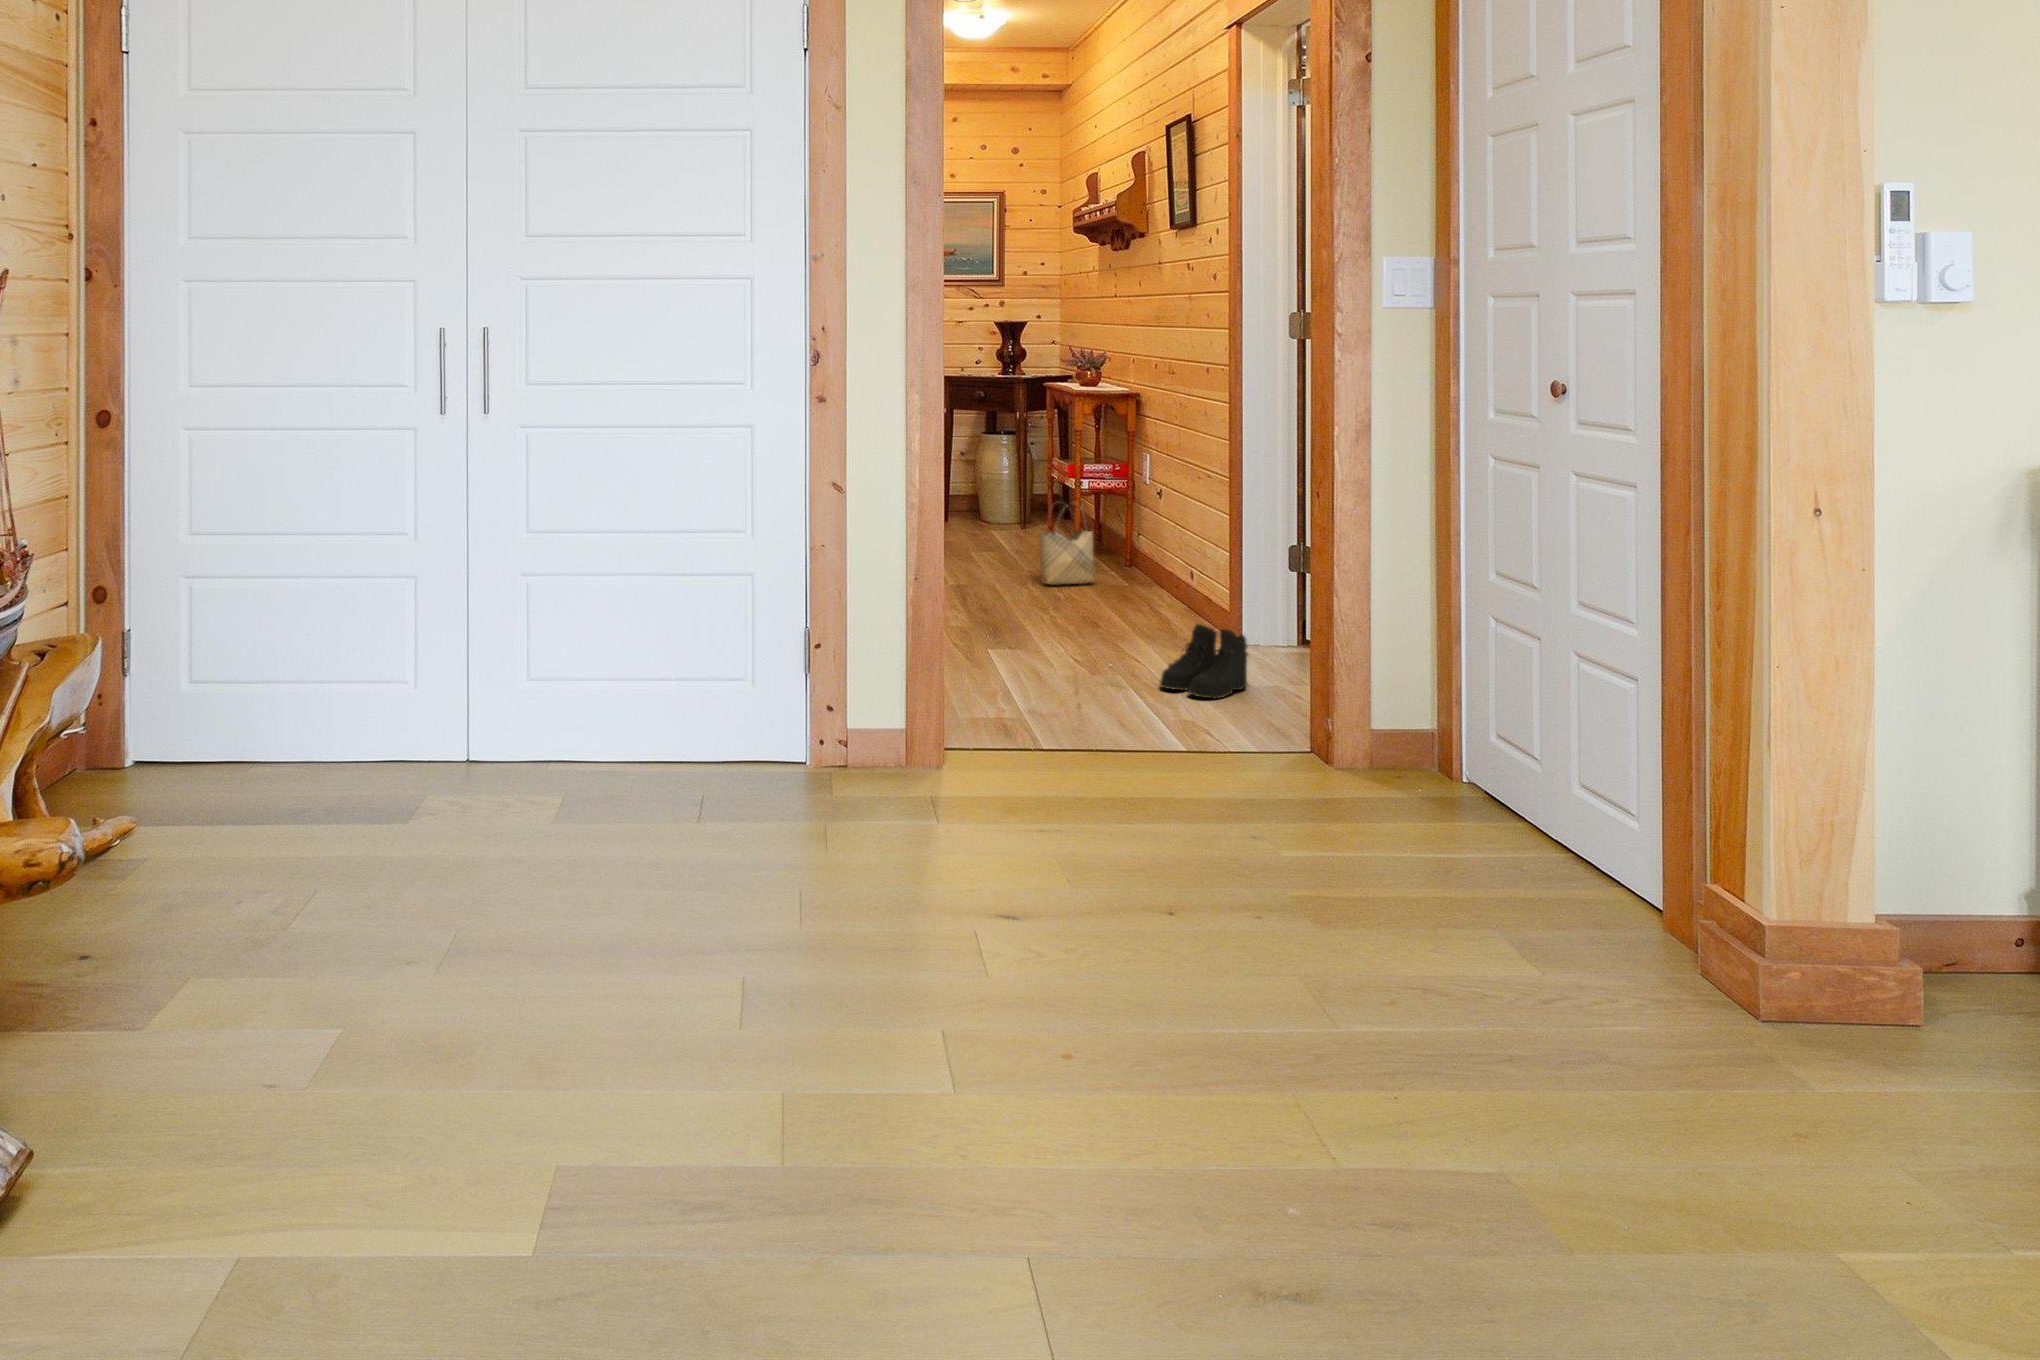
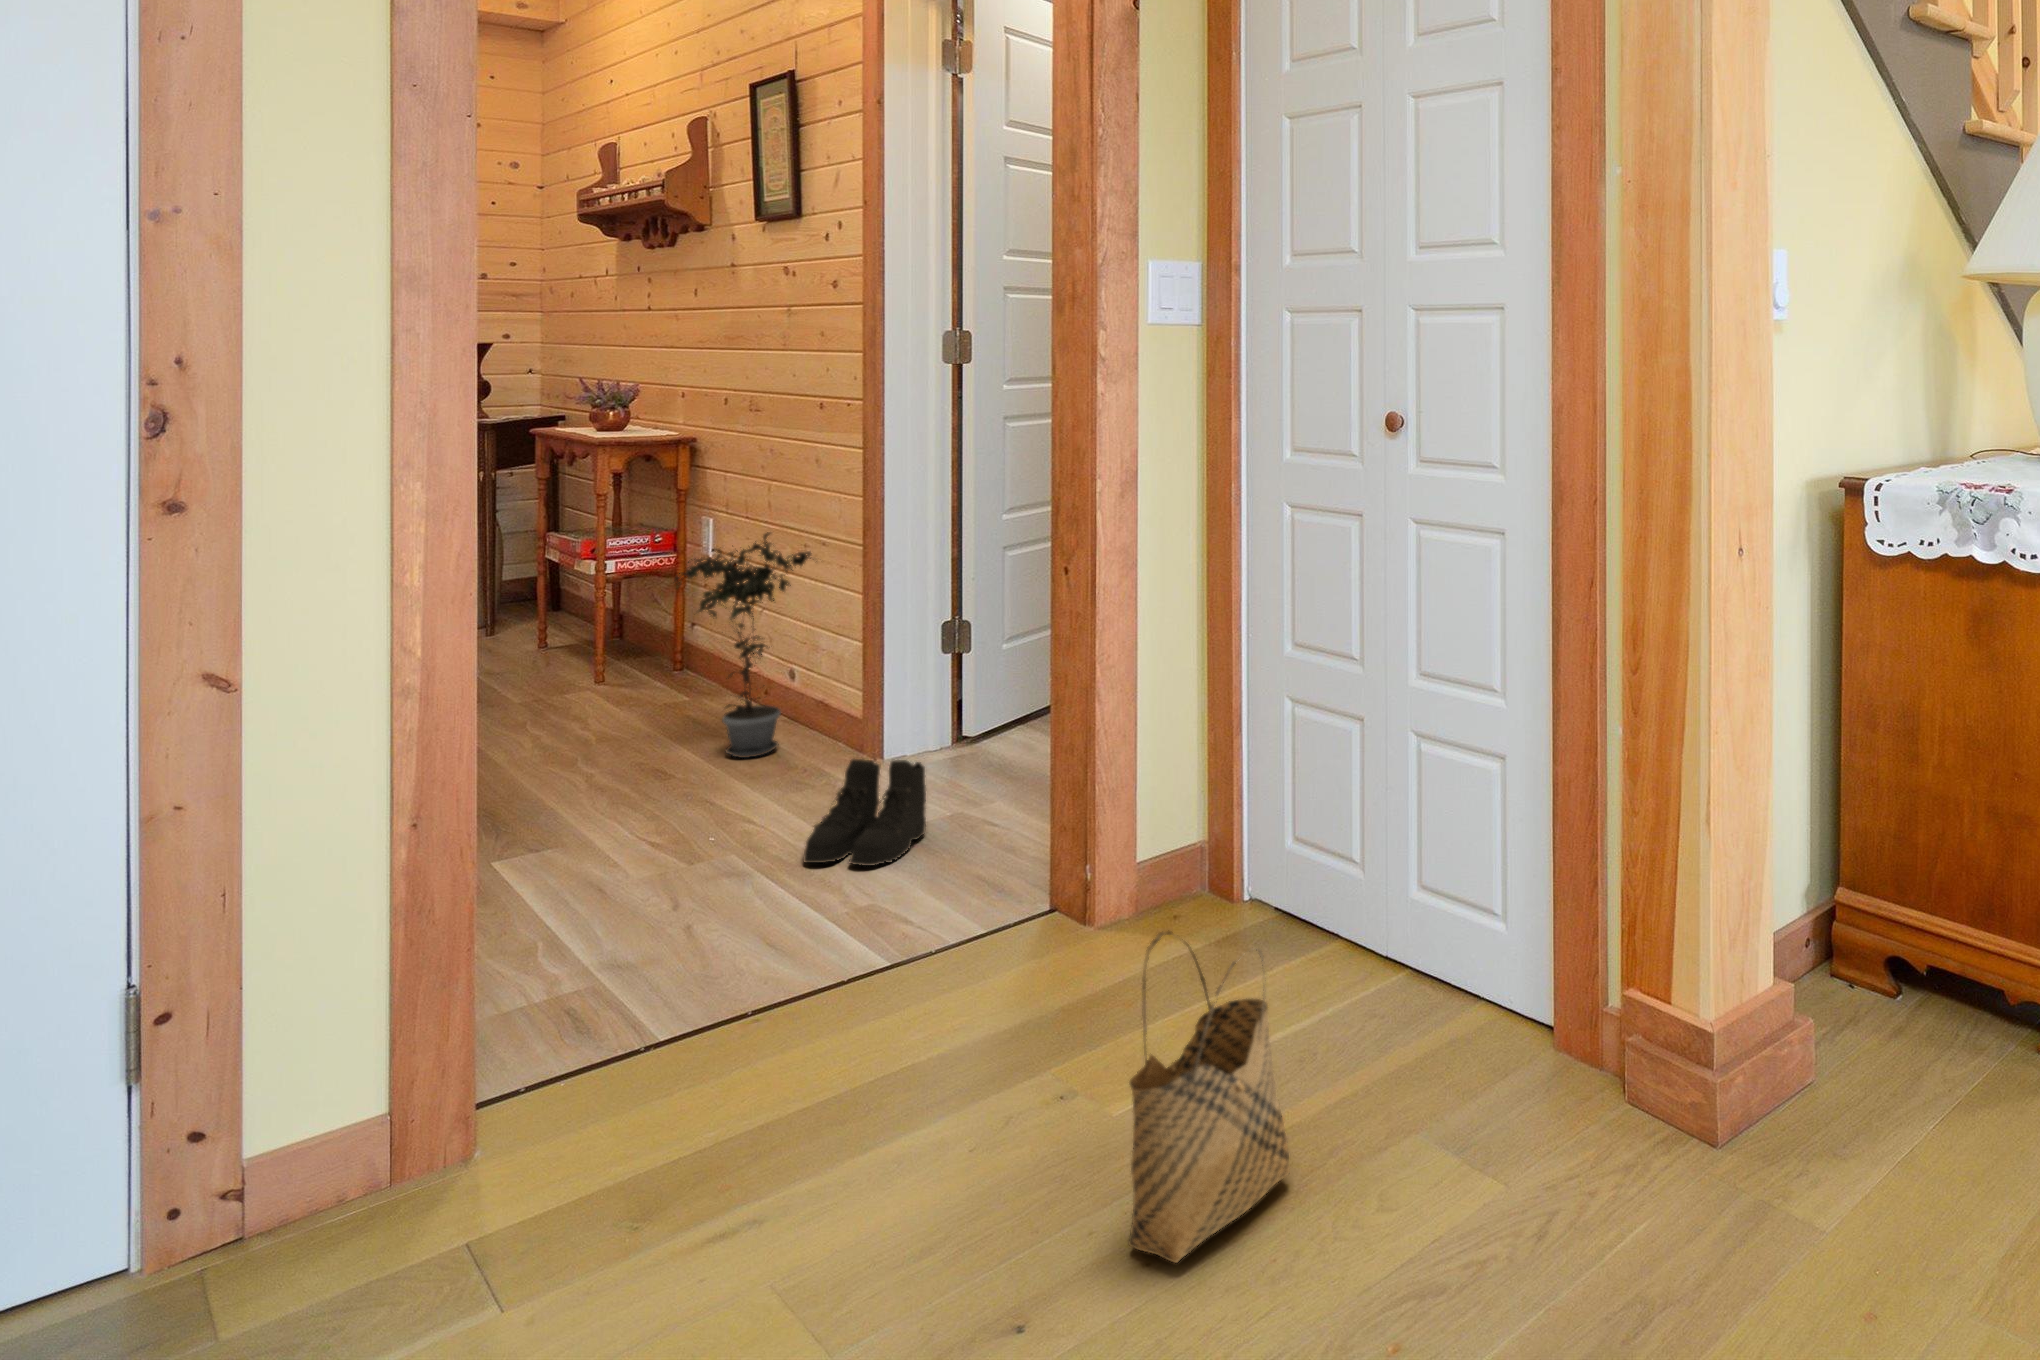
potted plant: none [1101,462,1205,625] -> present [674,532,814,758]
woven basket: present [1039,504,1096,585] -> present [1128,931,1290,1263]

